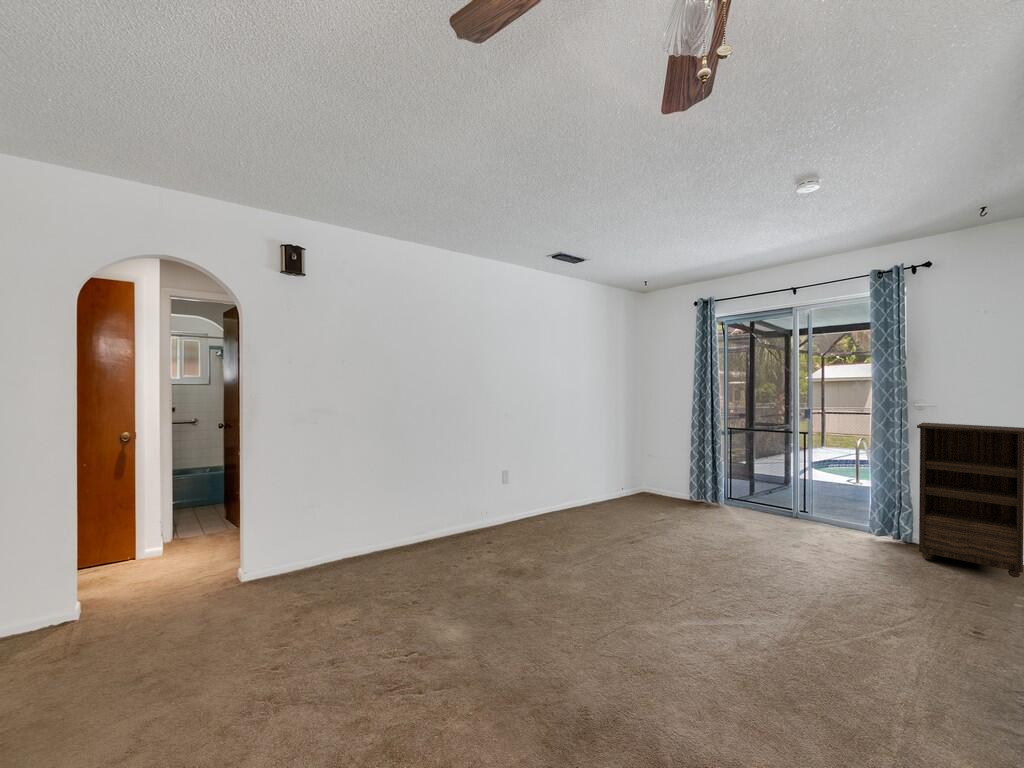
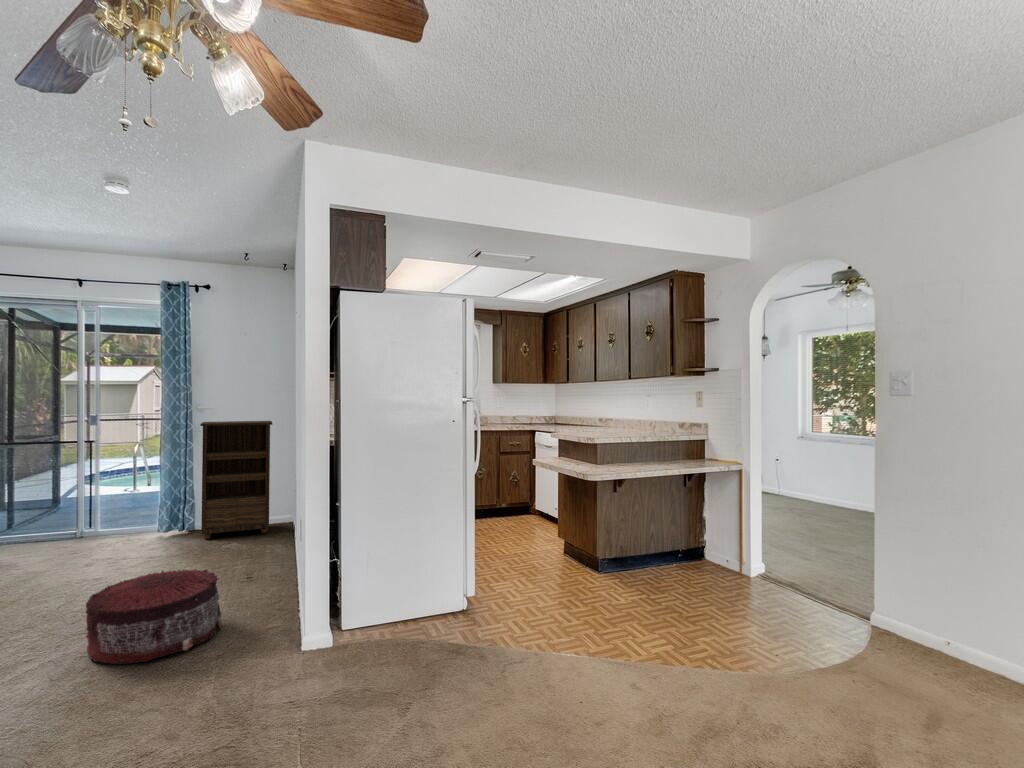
pouf: none [771,590,926,716] -> present [86,569,221,664]

